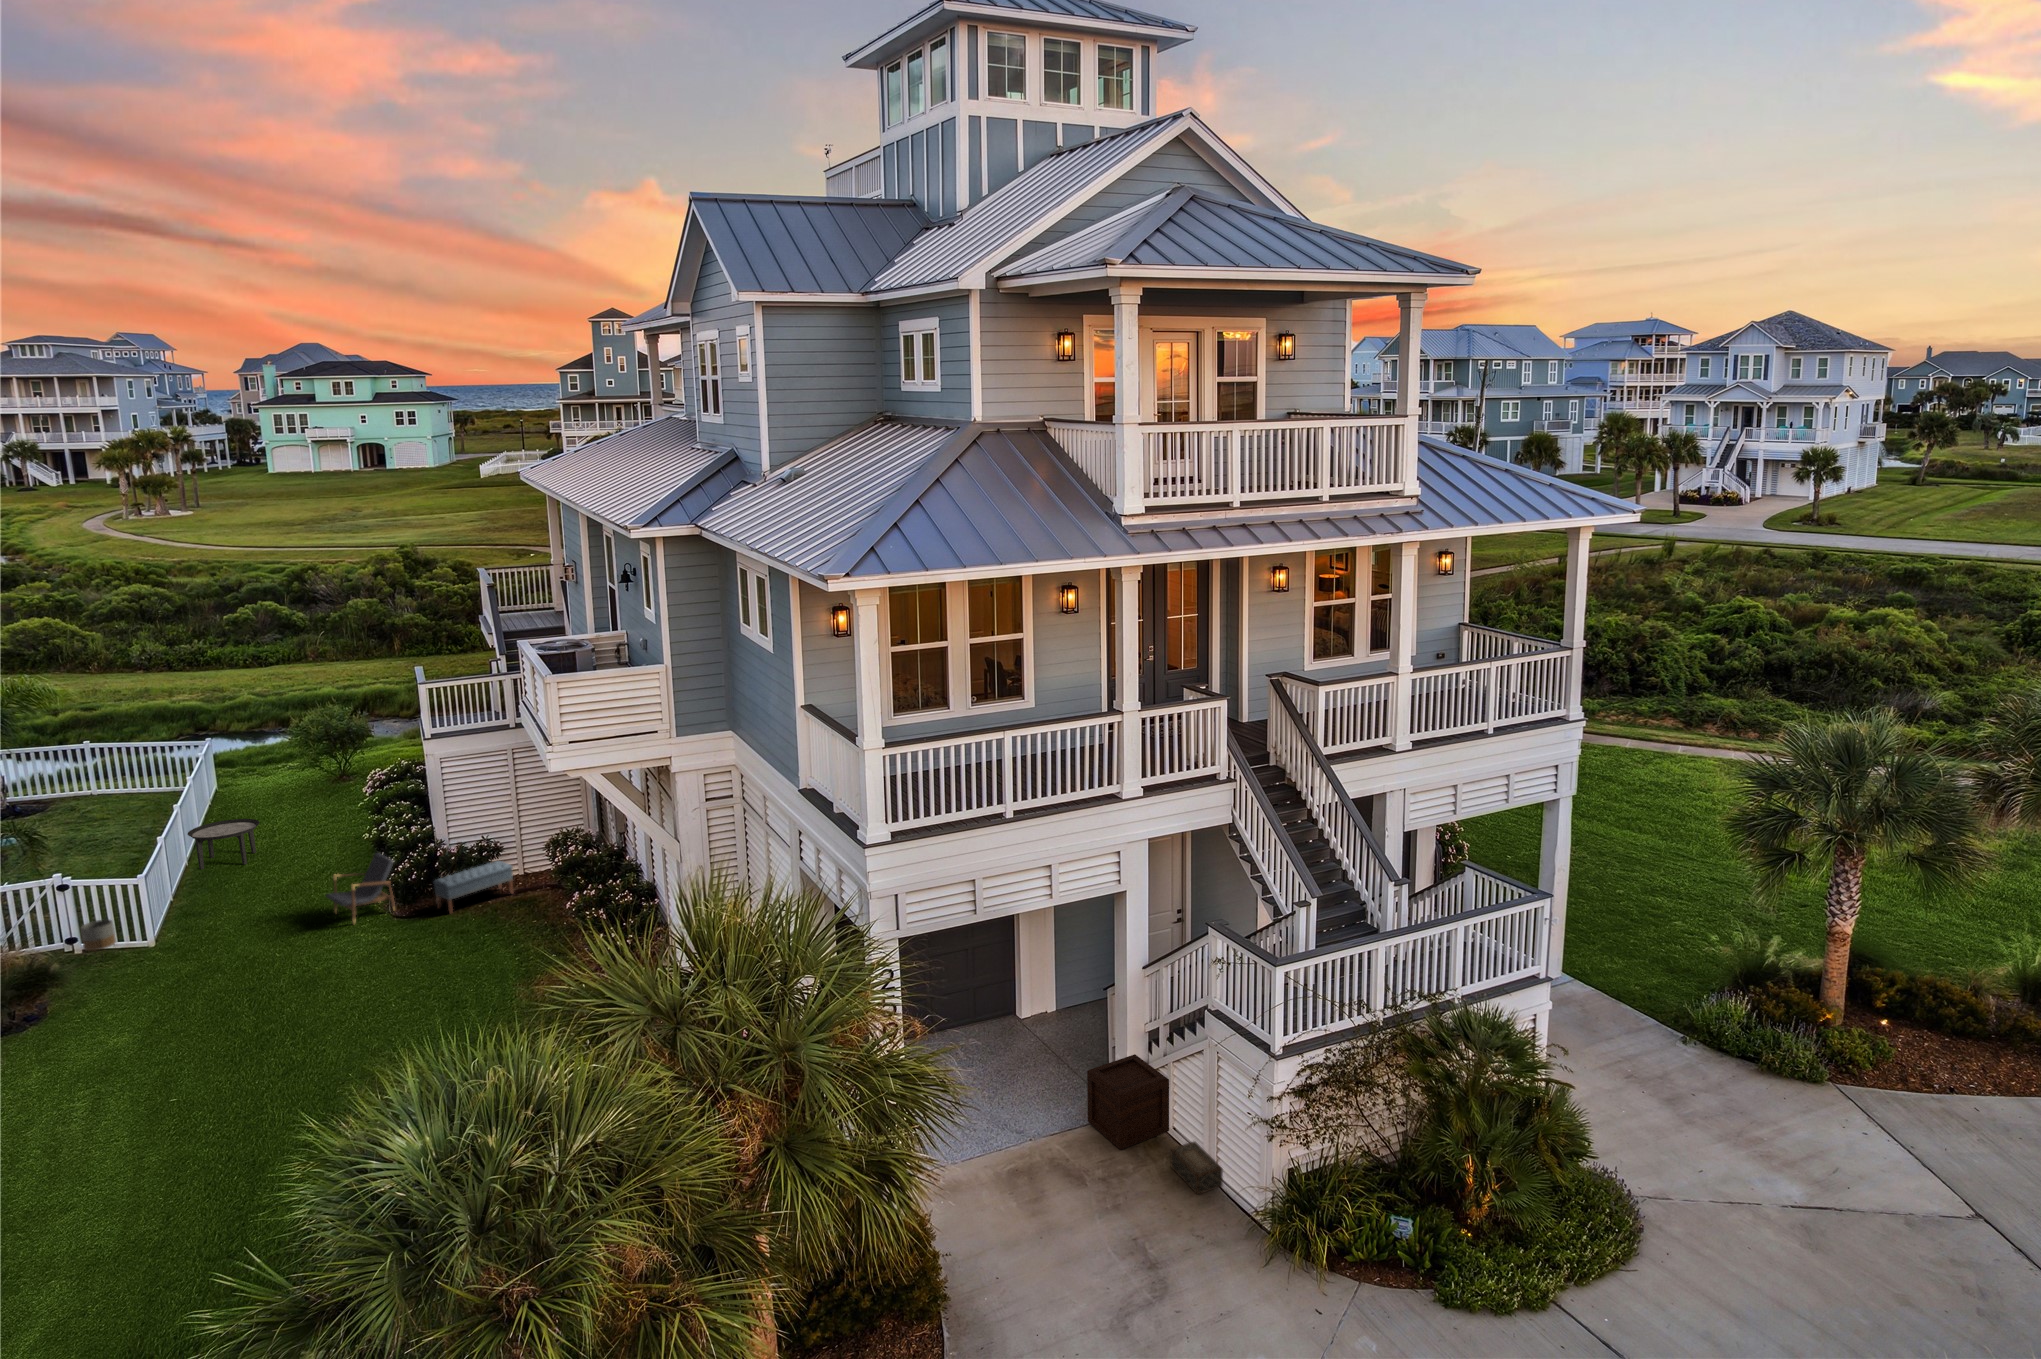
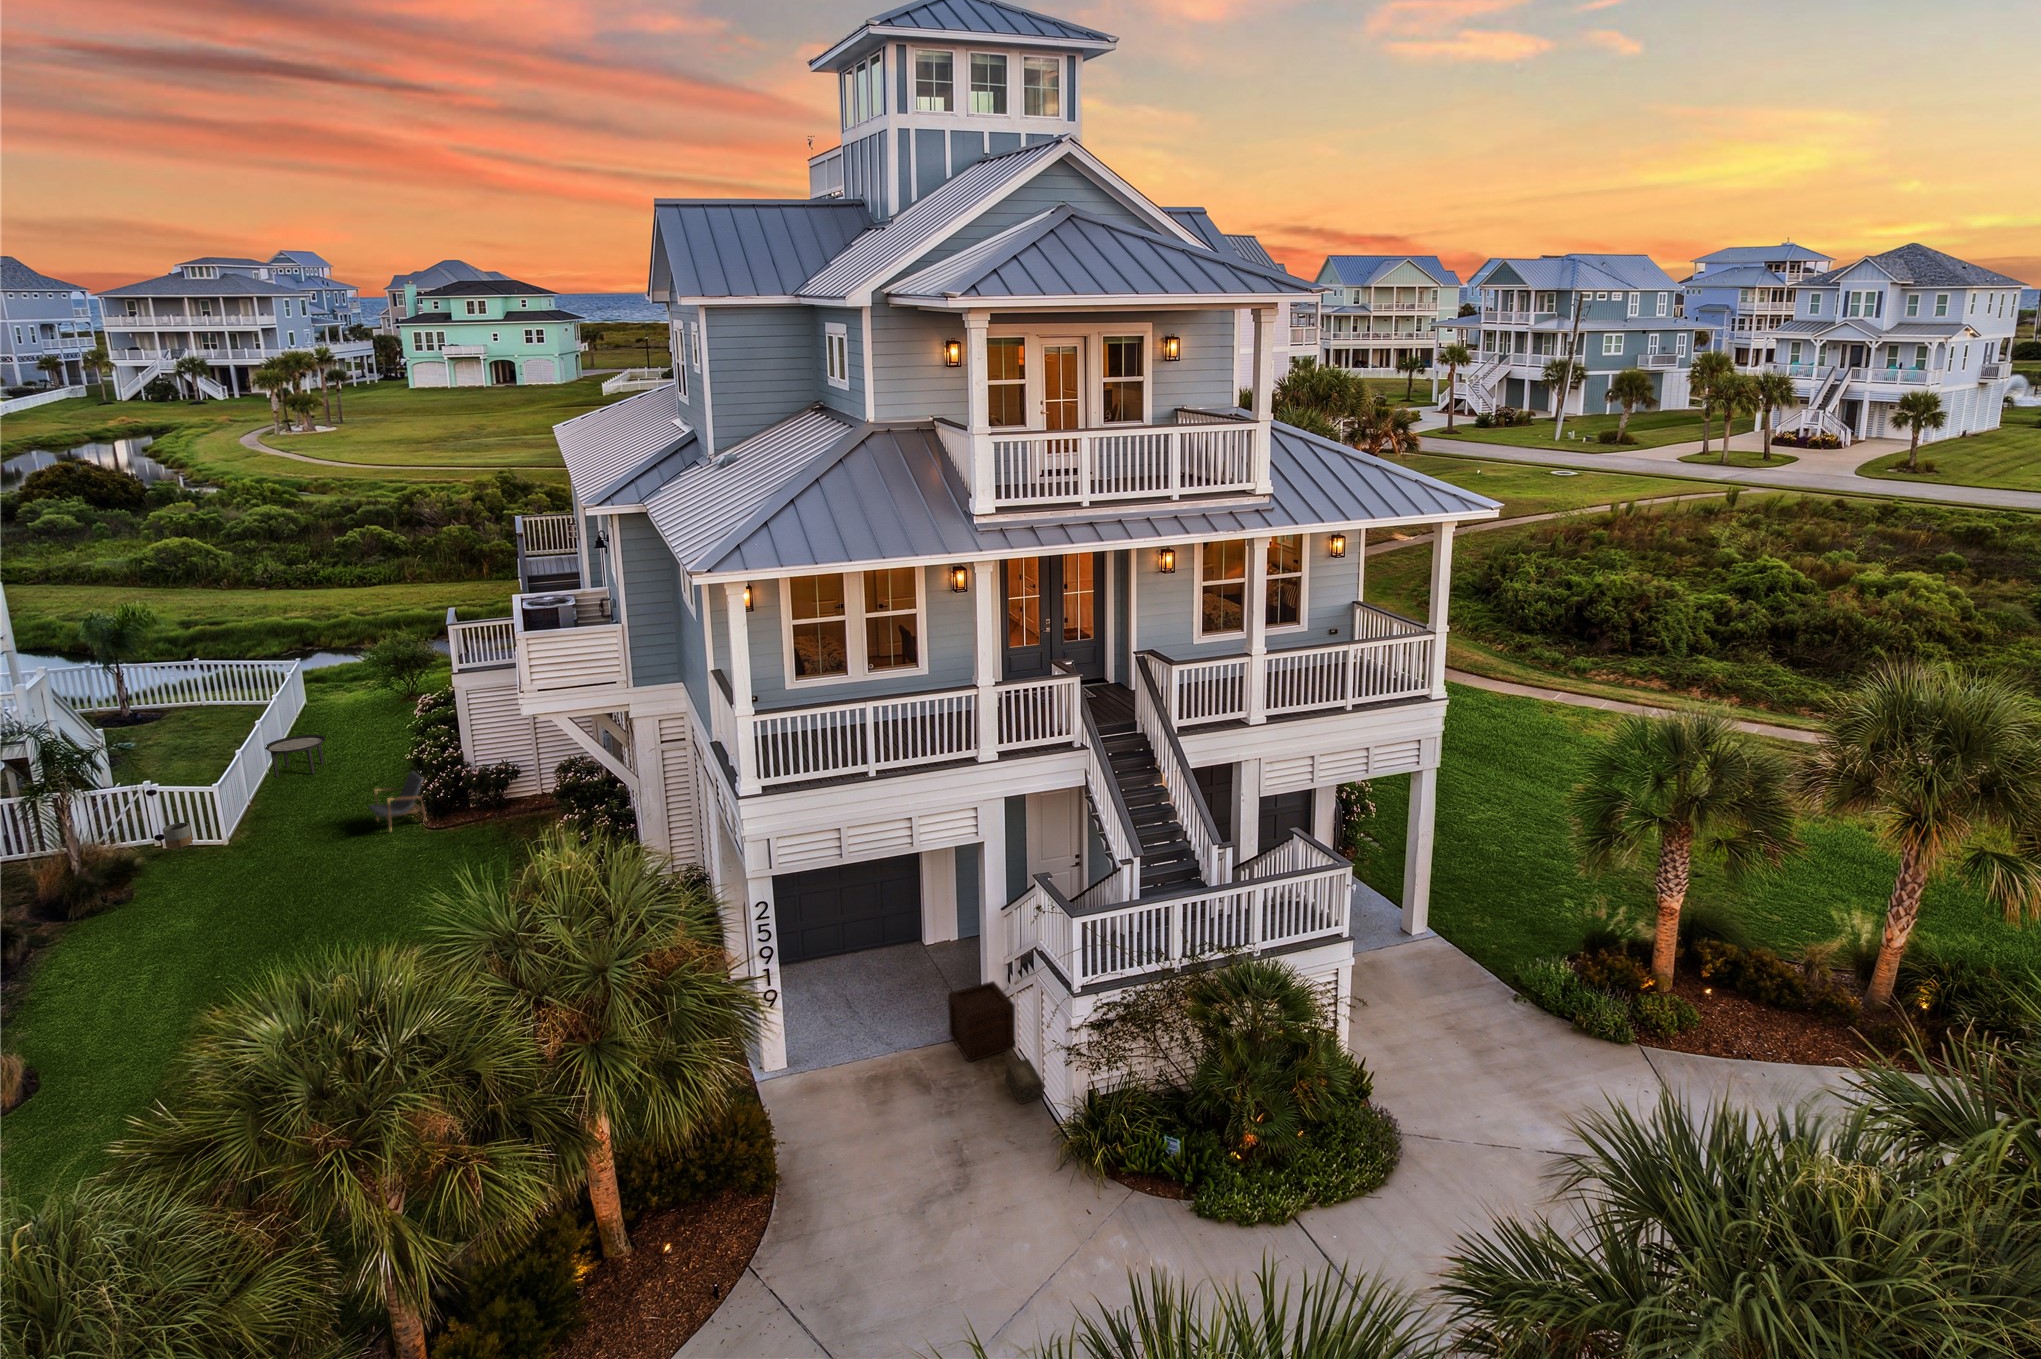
bench: present [433,861,513,913] -> none [458,780,529,826]

